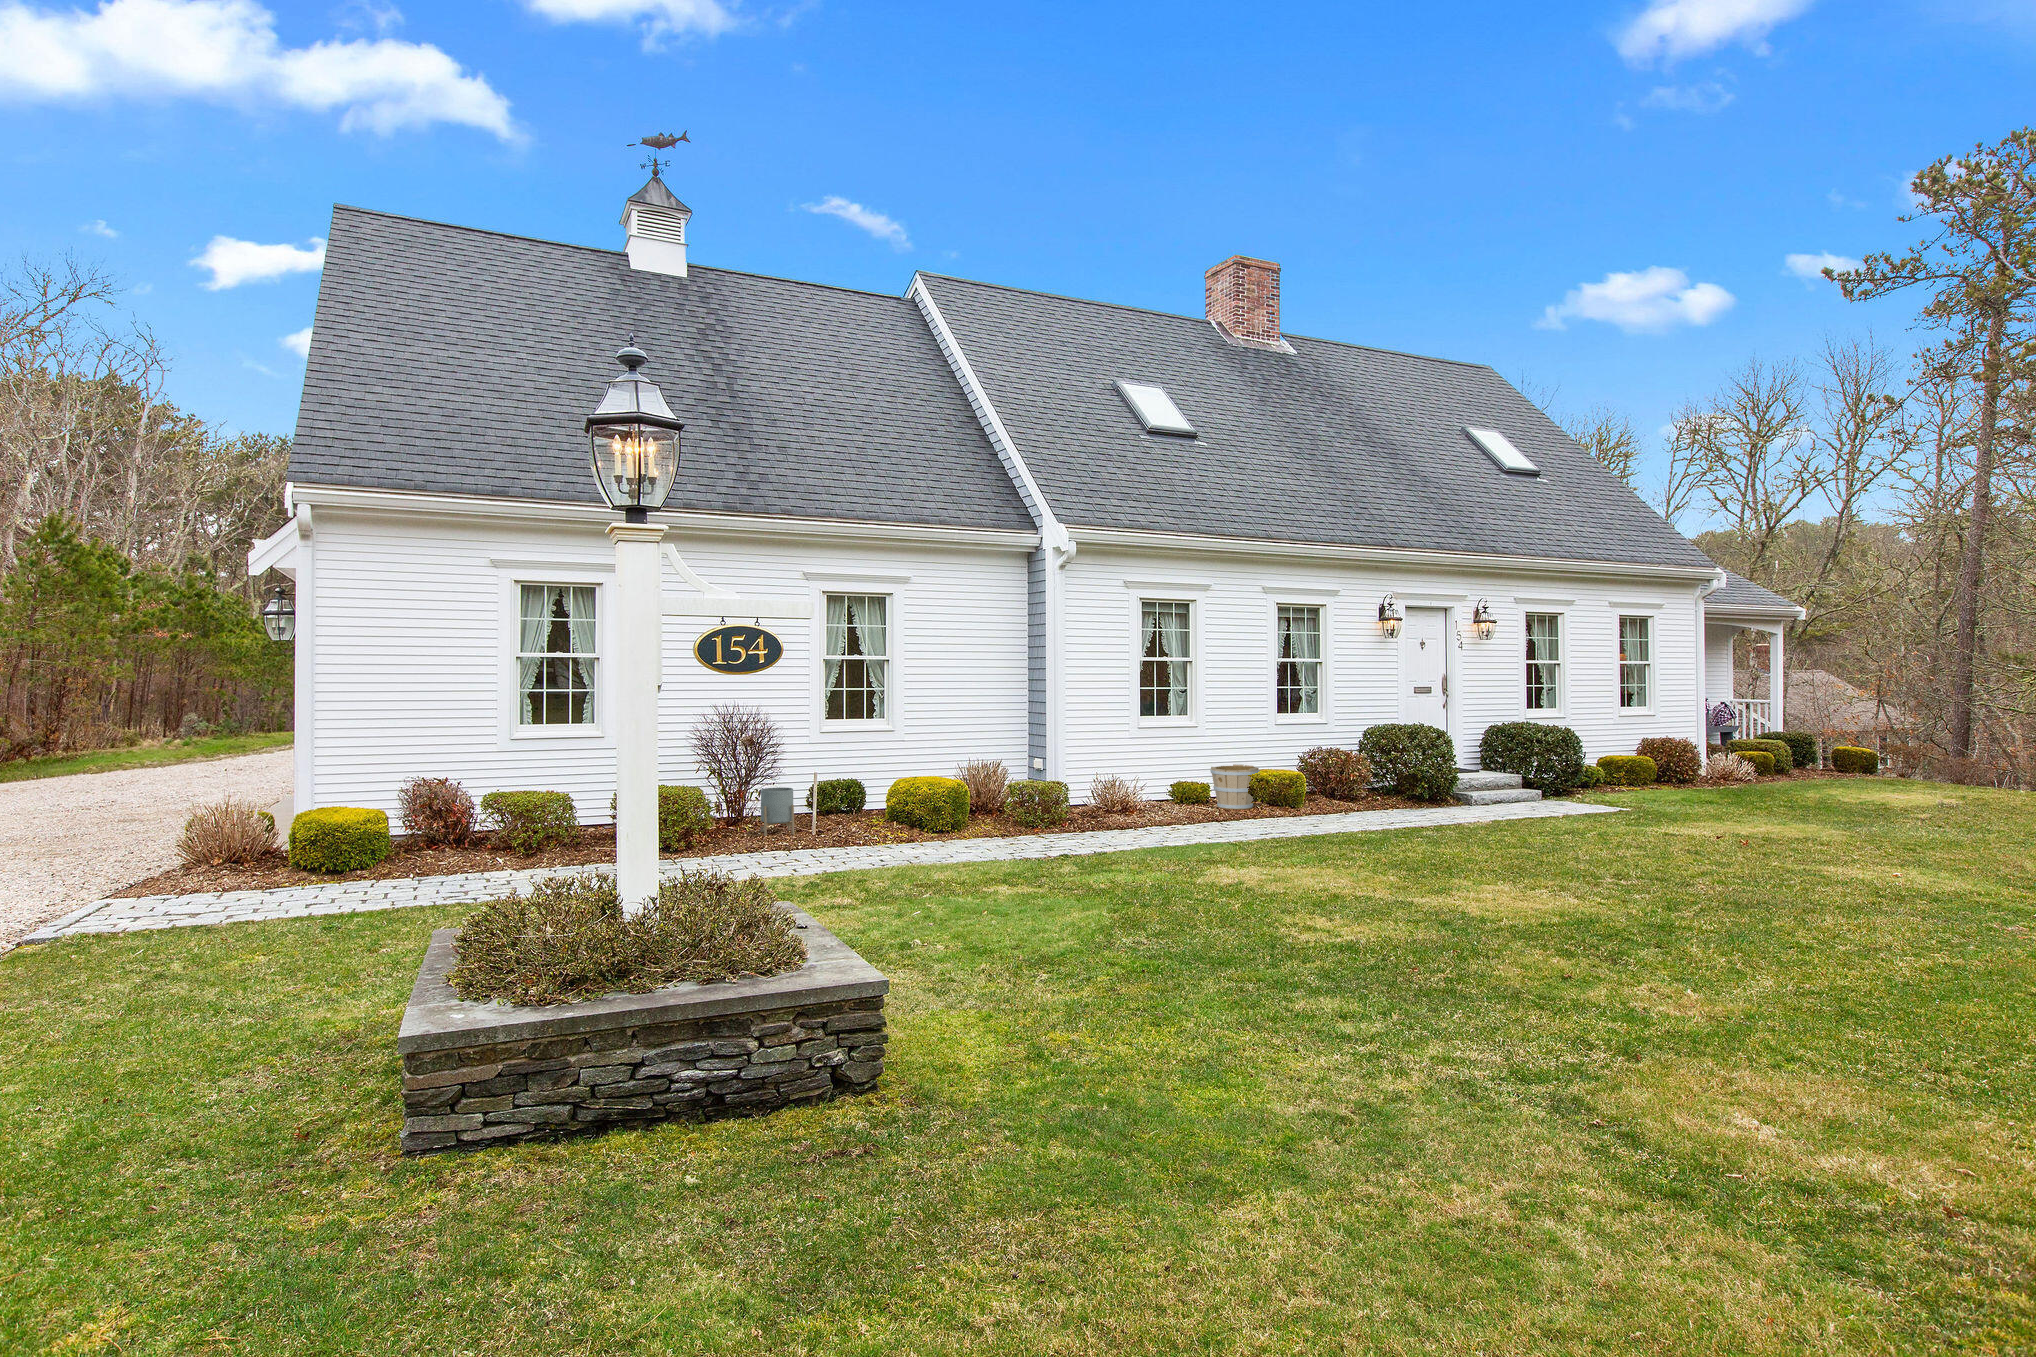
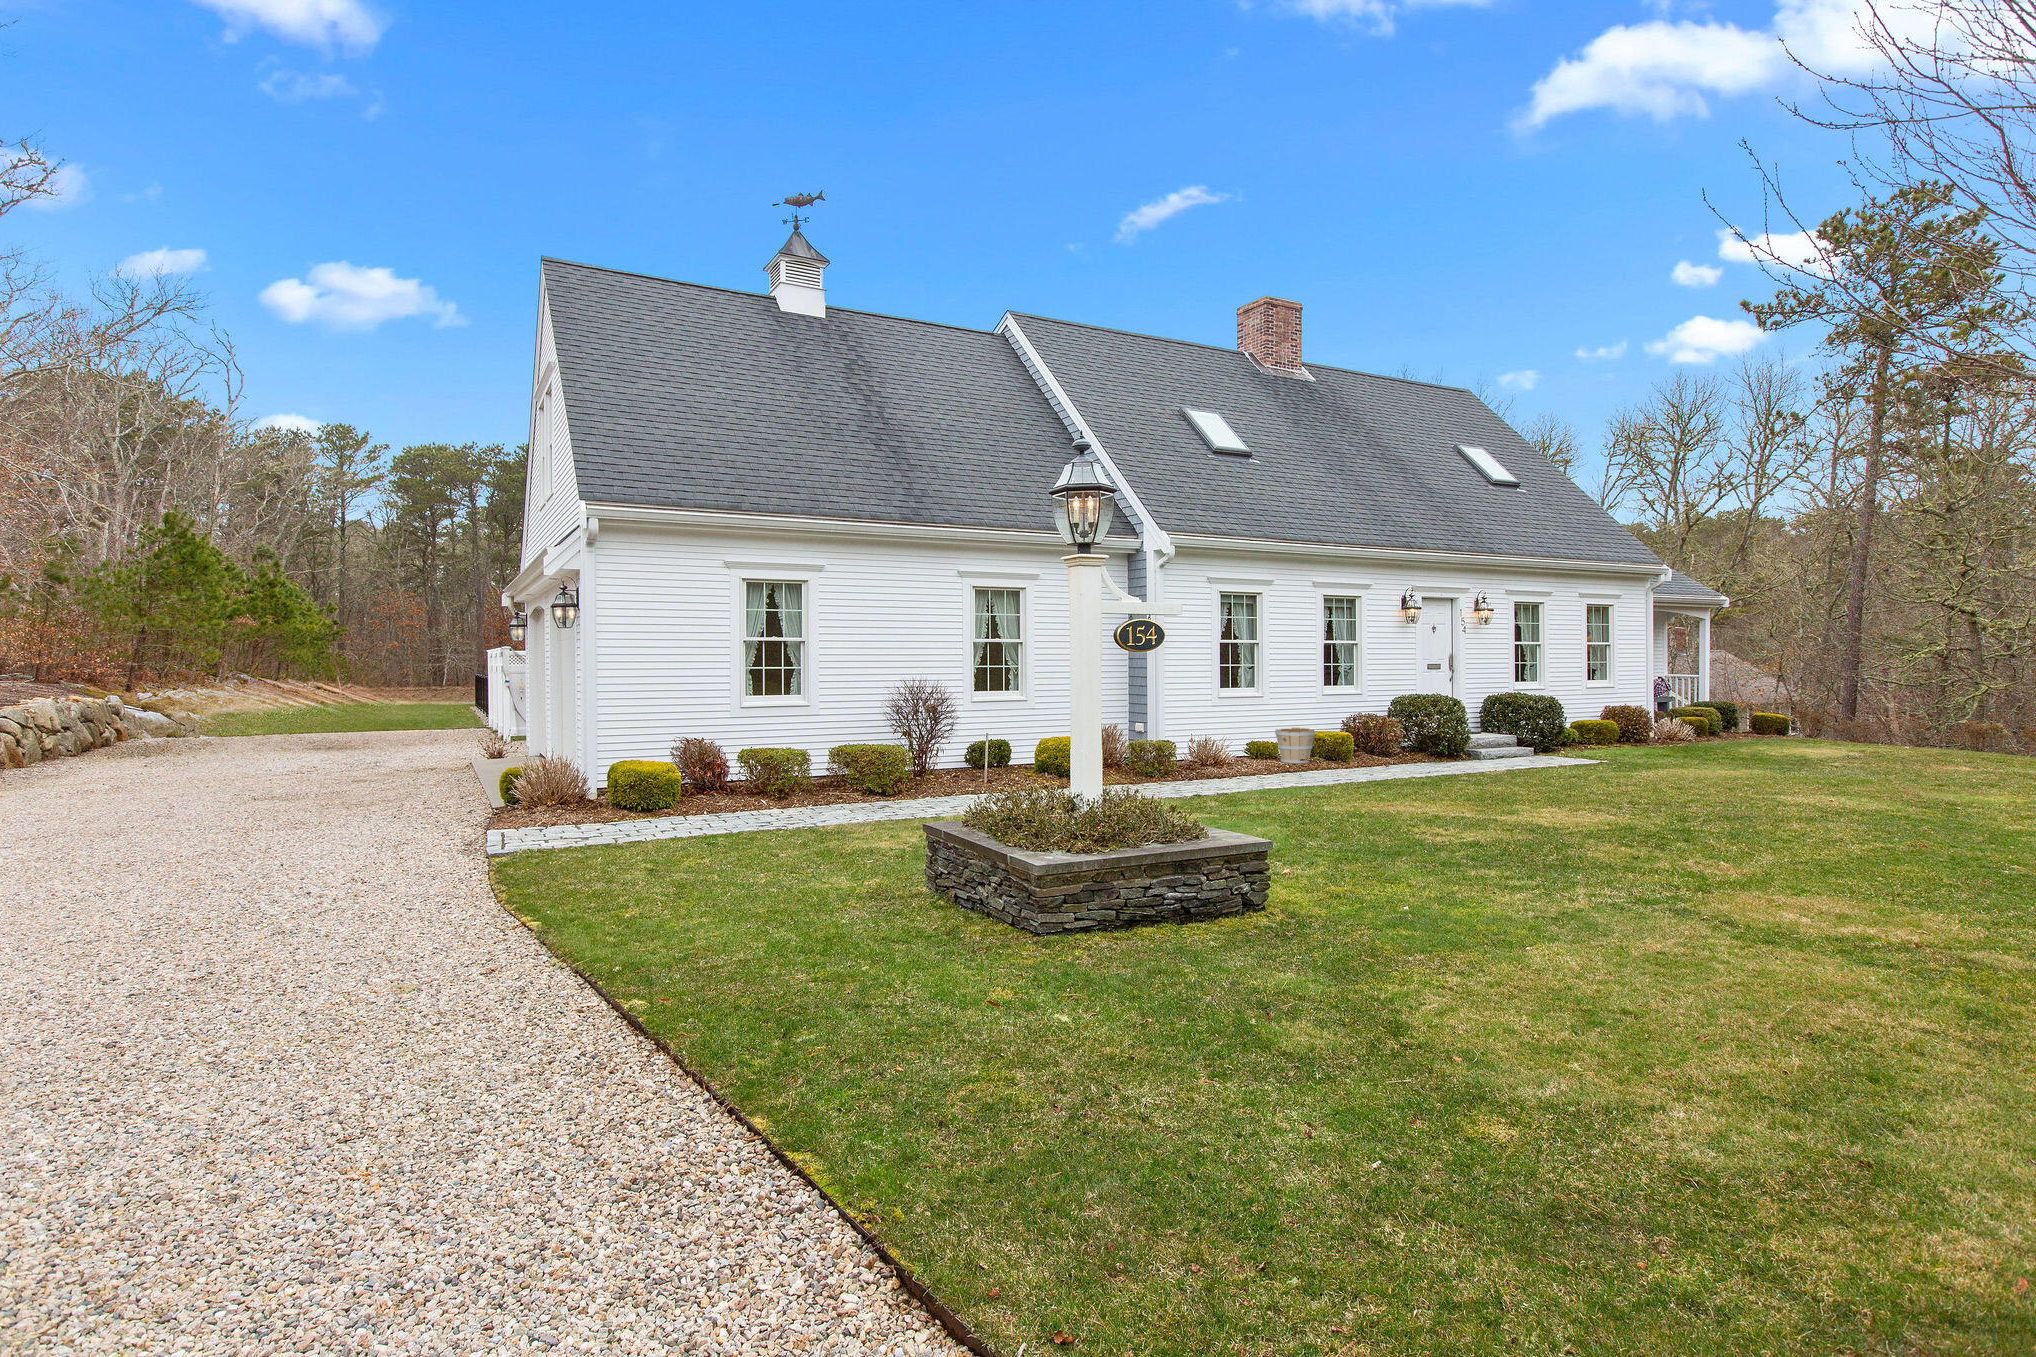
planter: present [761,787,794,836] -> none [933,747,963,786]

